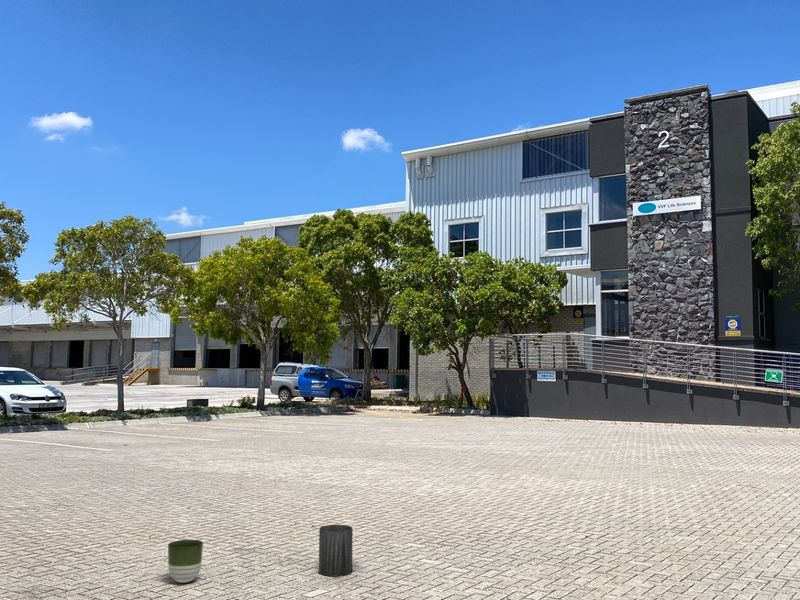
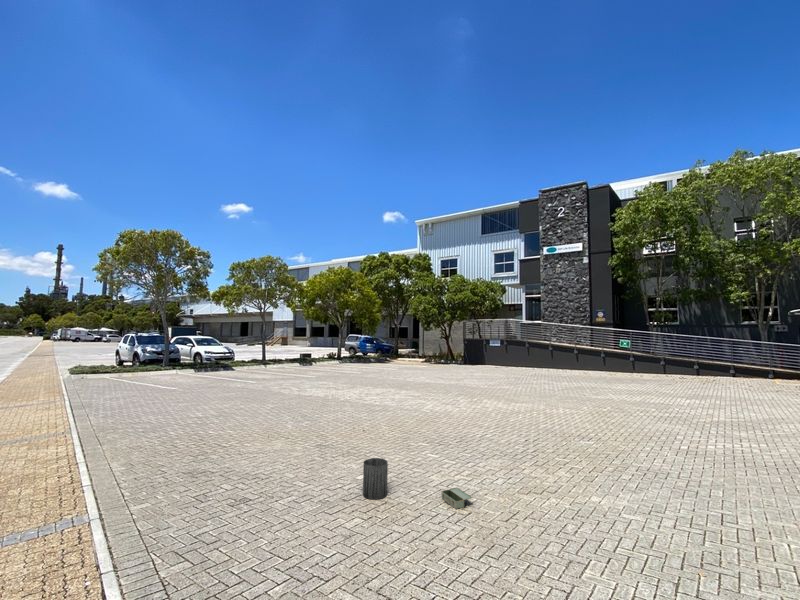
planter: present [168,540,203,583] -> none [251,471,278,505]
toolbox: none [426,561,466,583] -> present [441,488,472,509]

